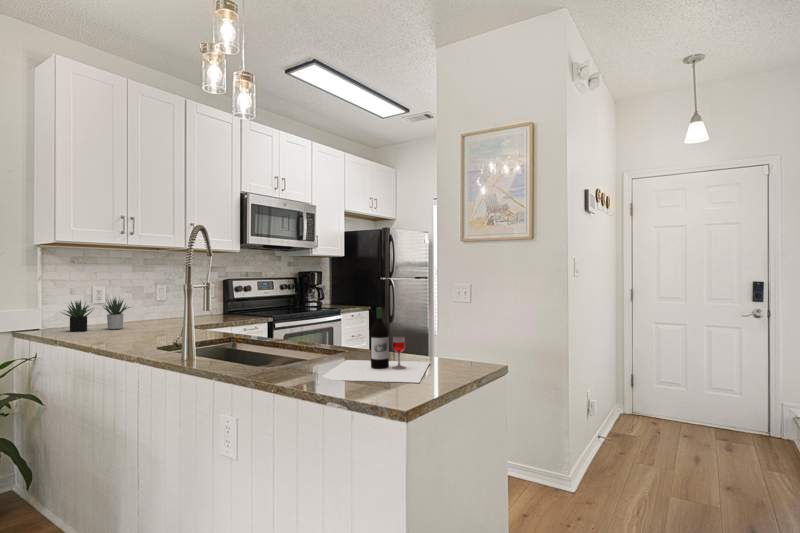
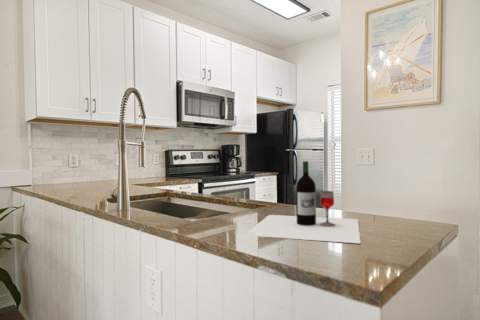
succulent plant: present [63,298,130,332] -> none [42,159,96,187]

